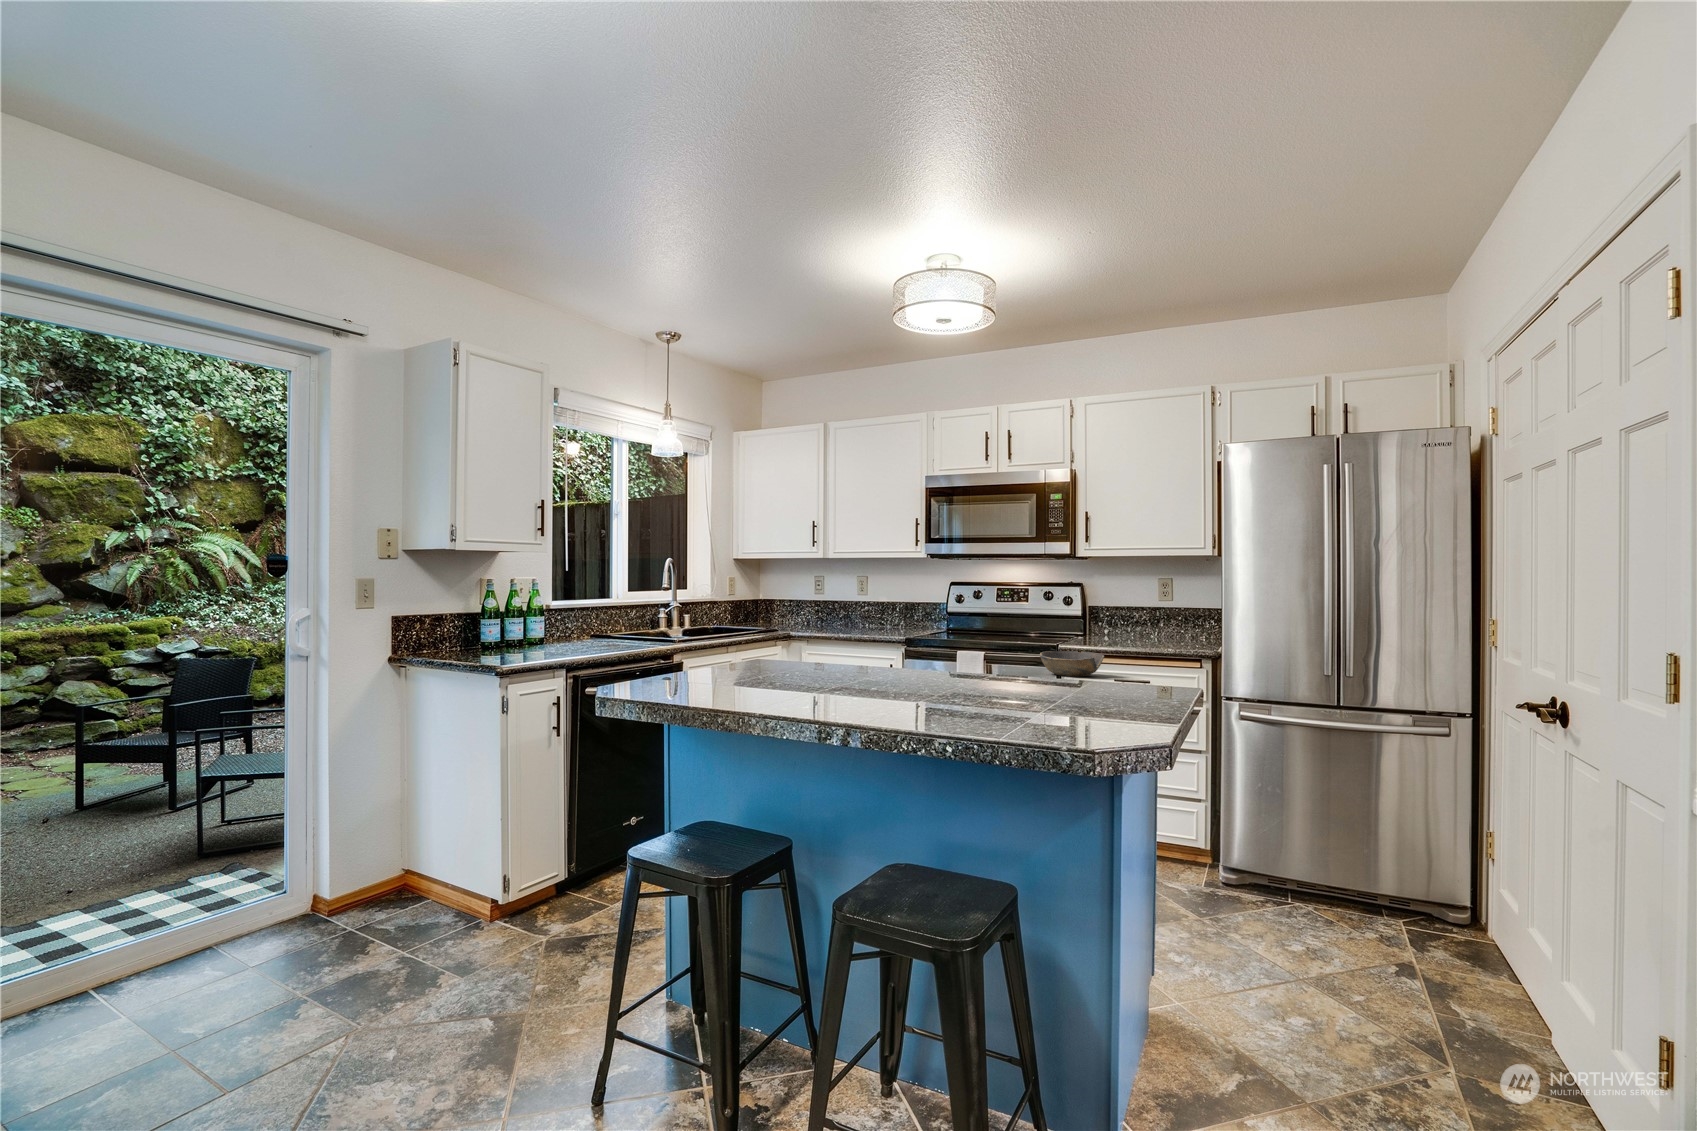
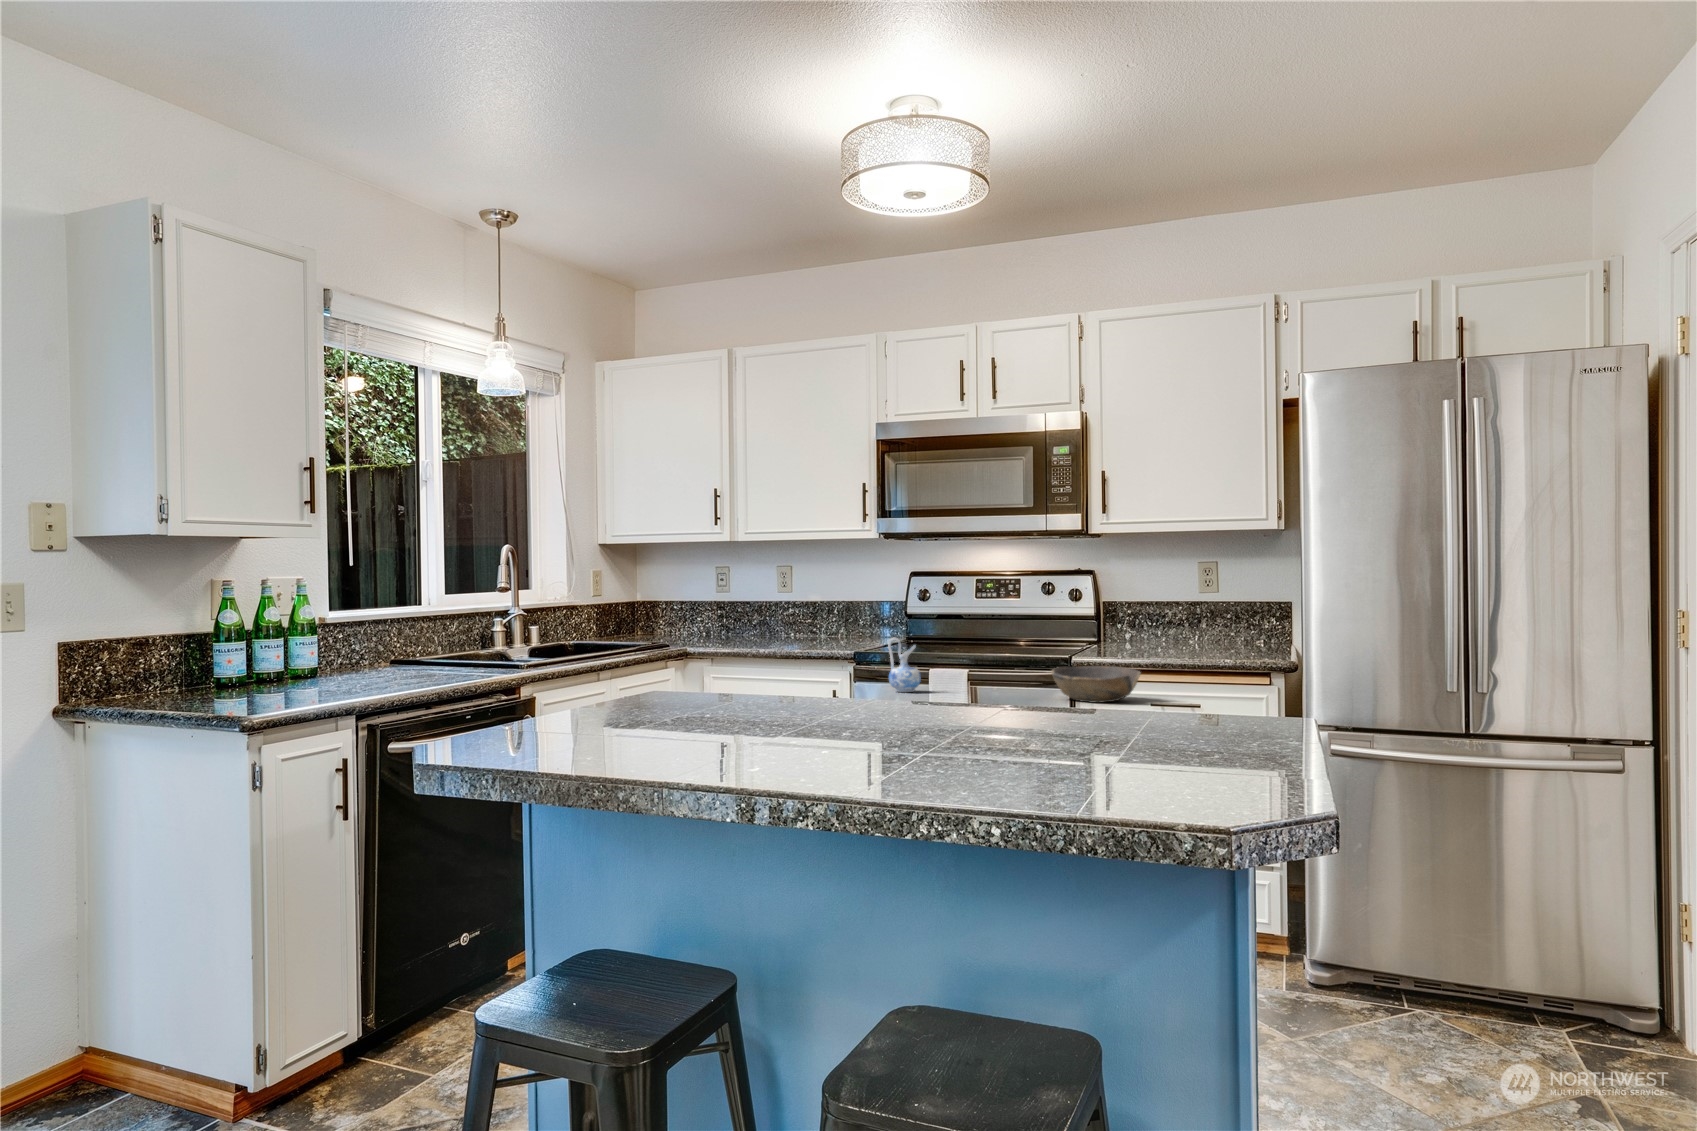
ceramic pitcher: none [926,628,949,666] -> present [888,638,921,692]

